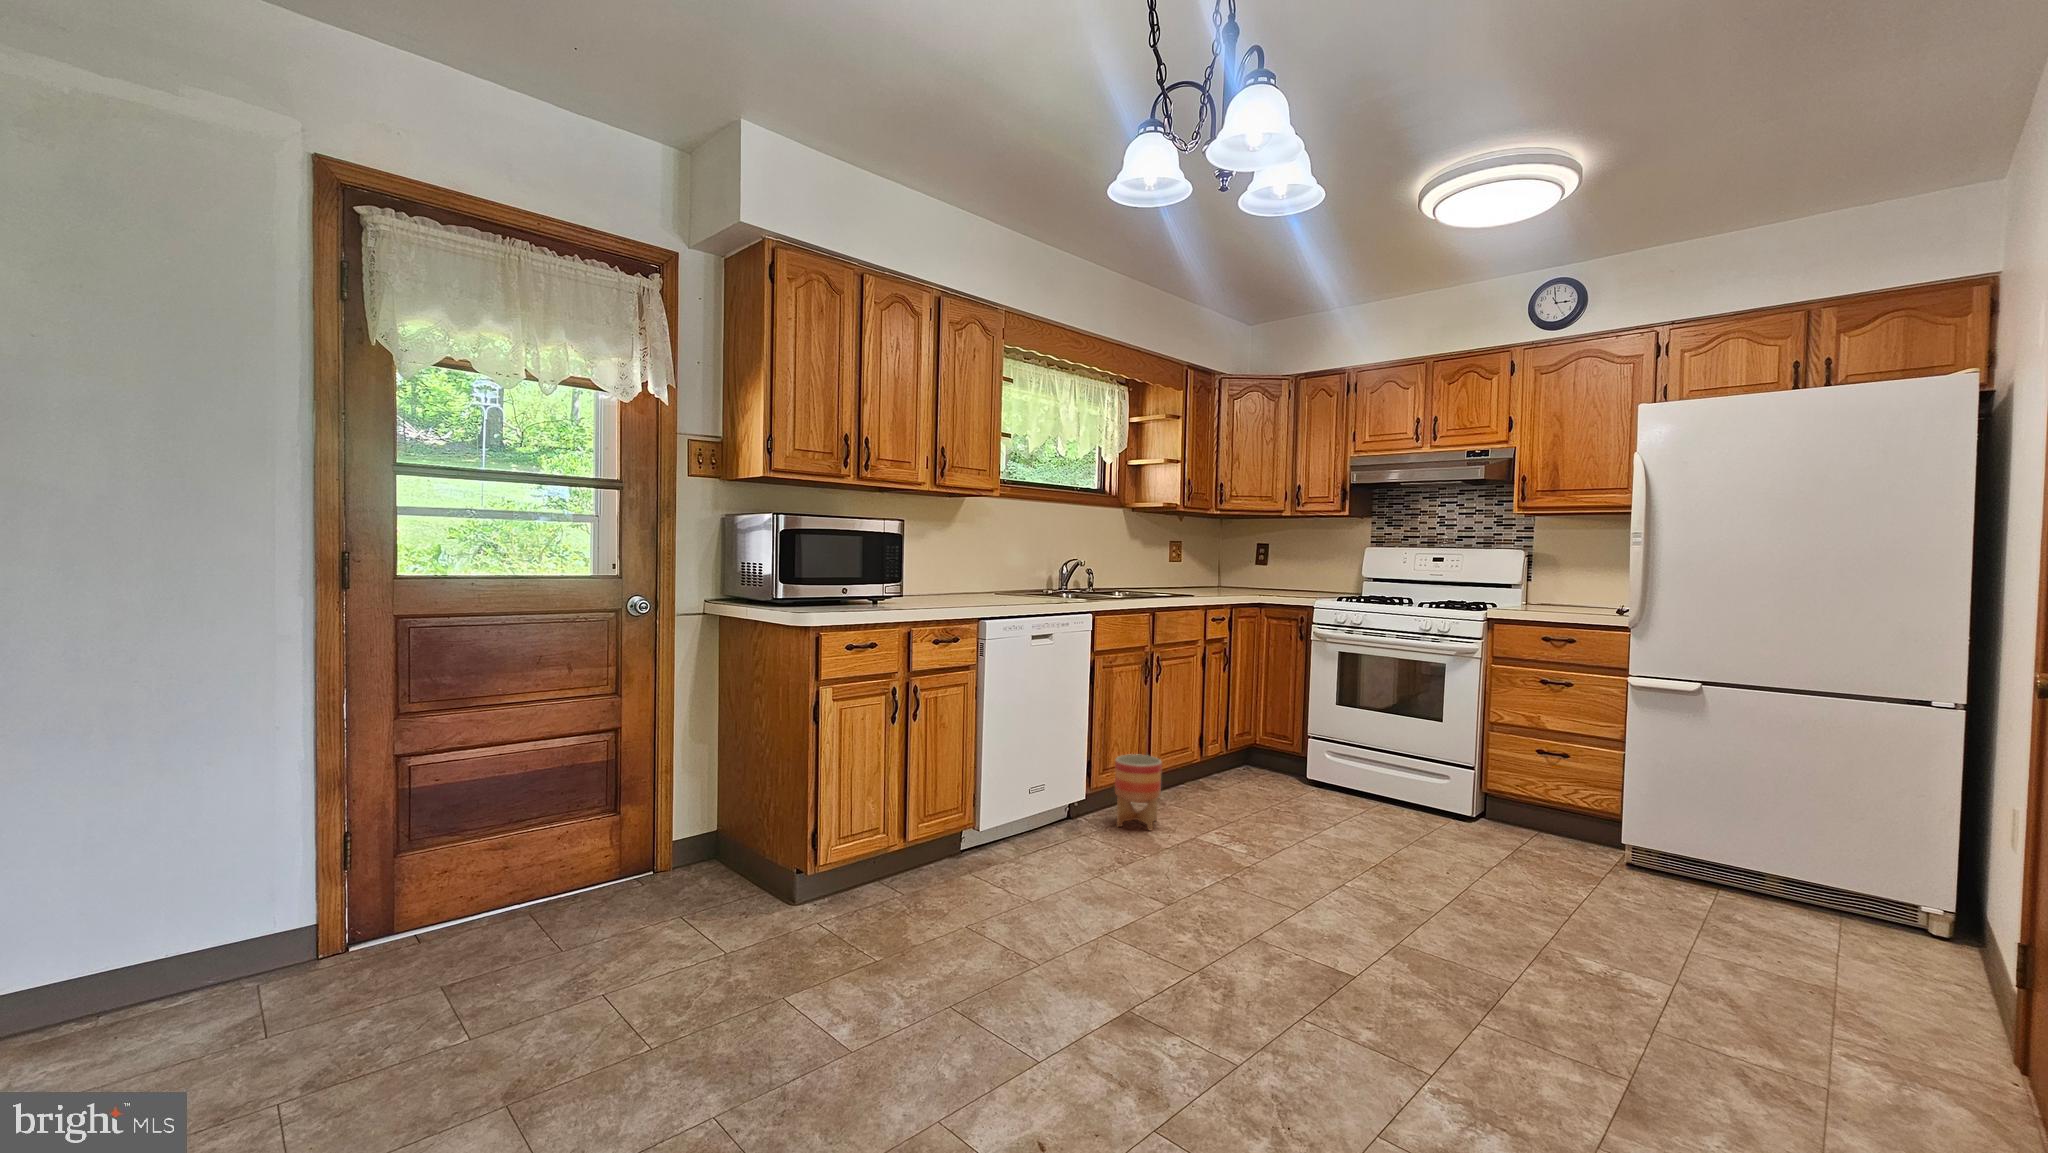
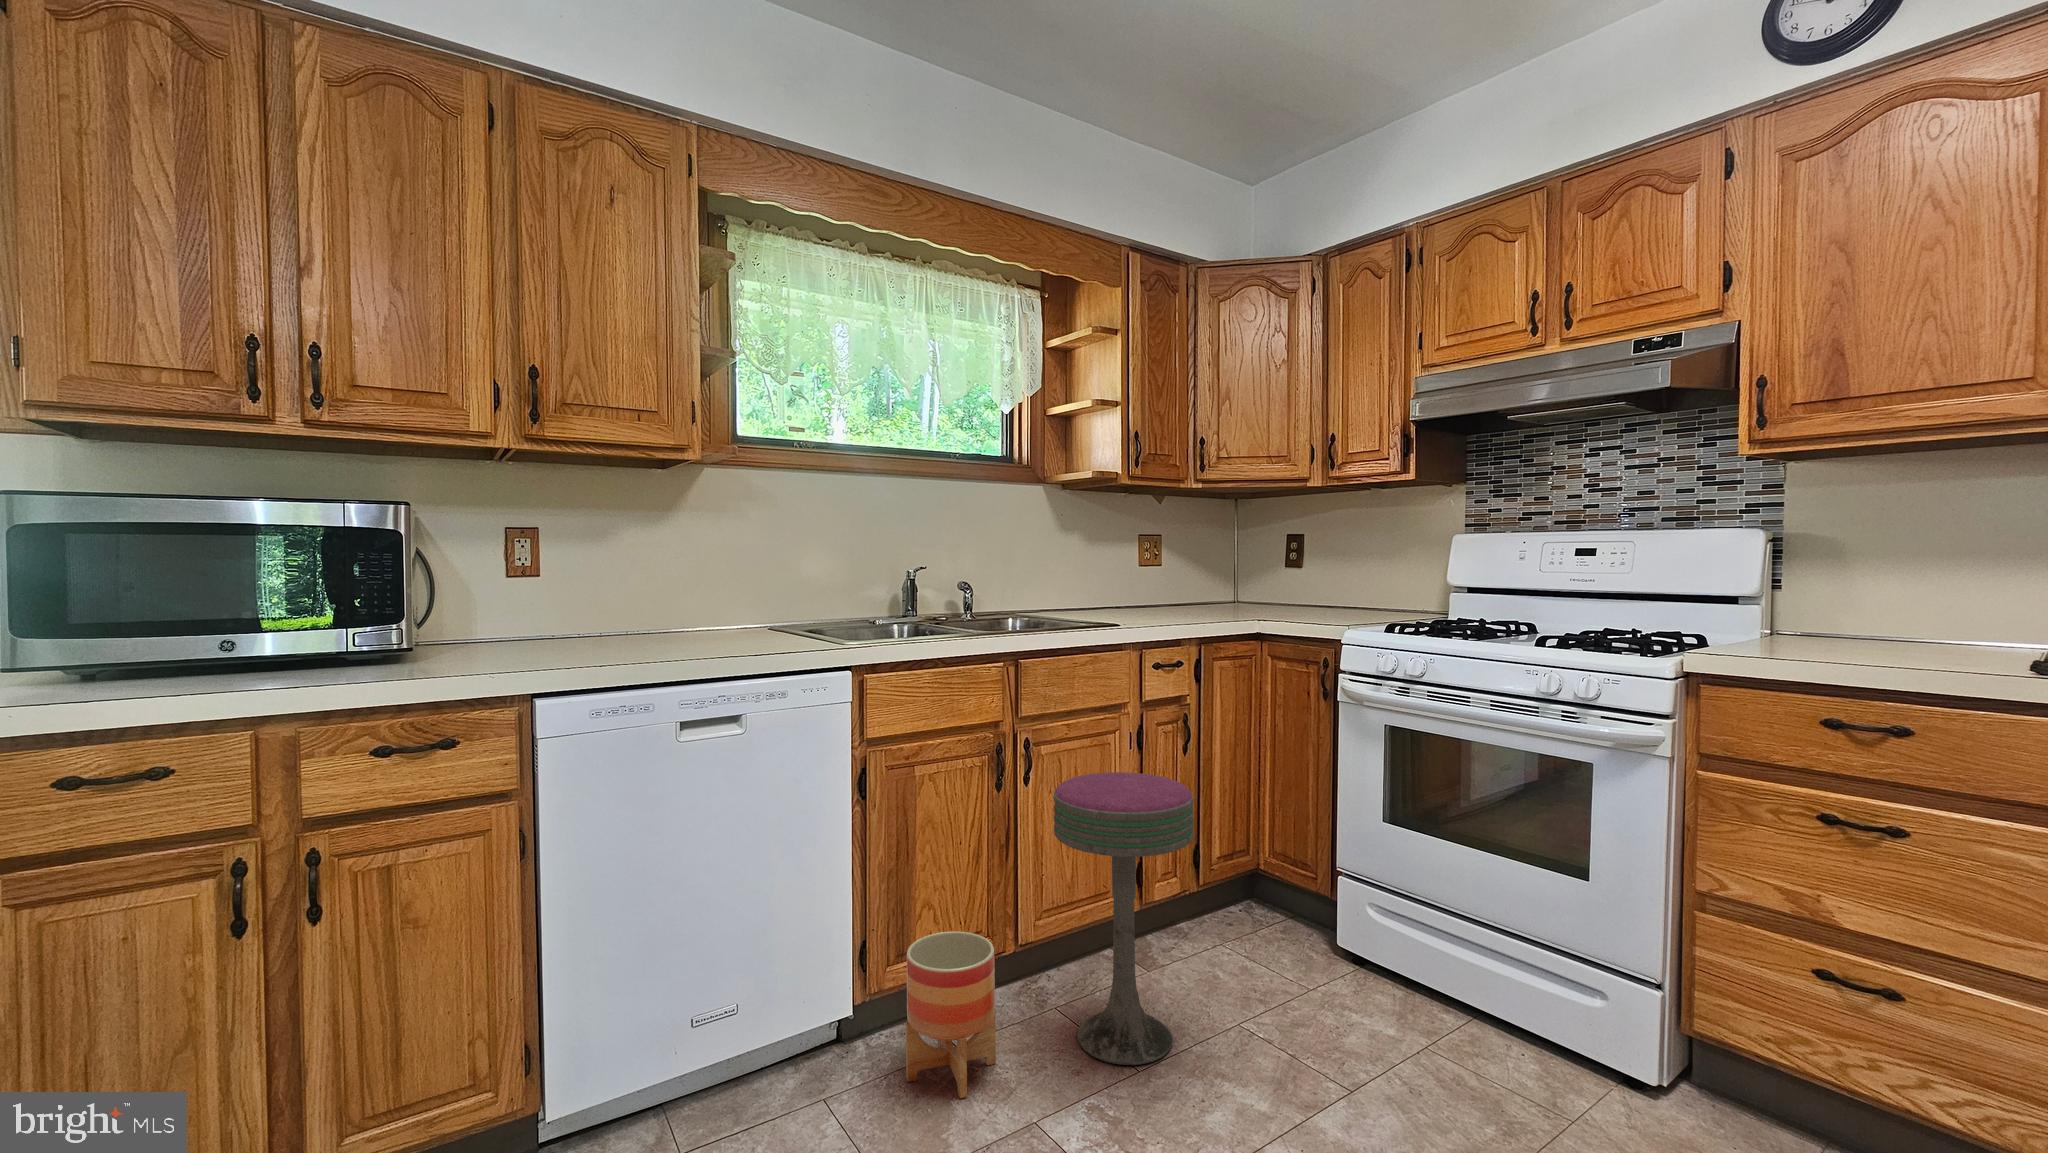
bar stool: none [1181,674,1256,819] -> present [1054,772,1194,1065]

